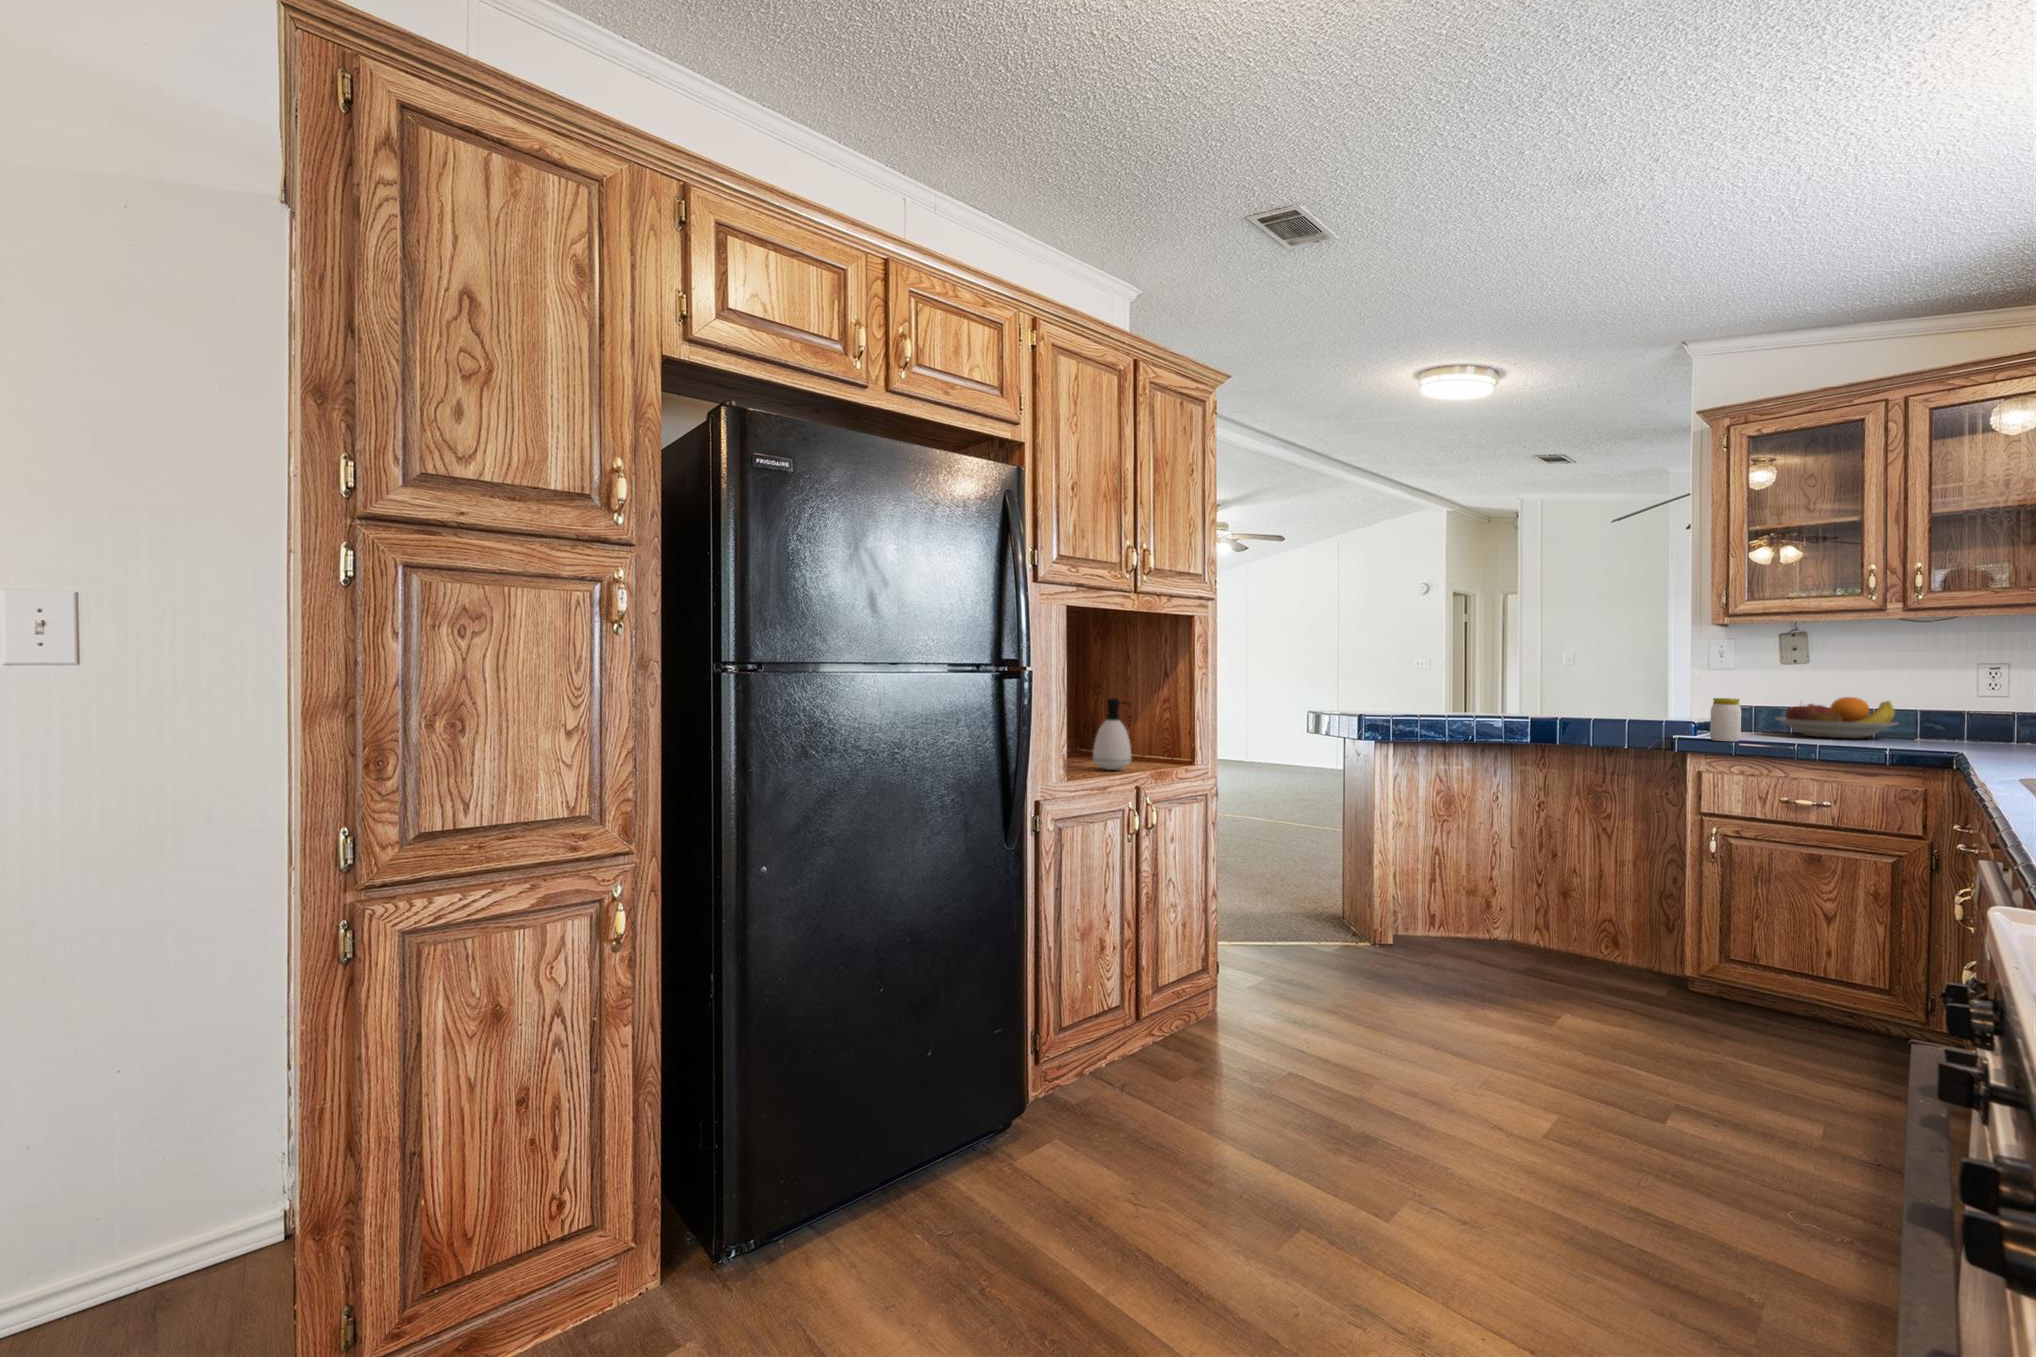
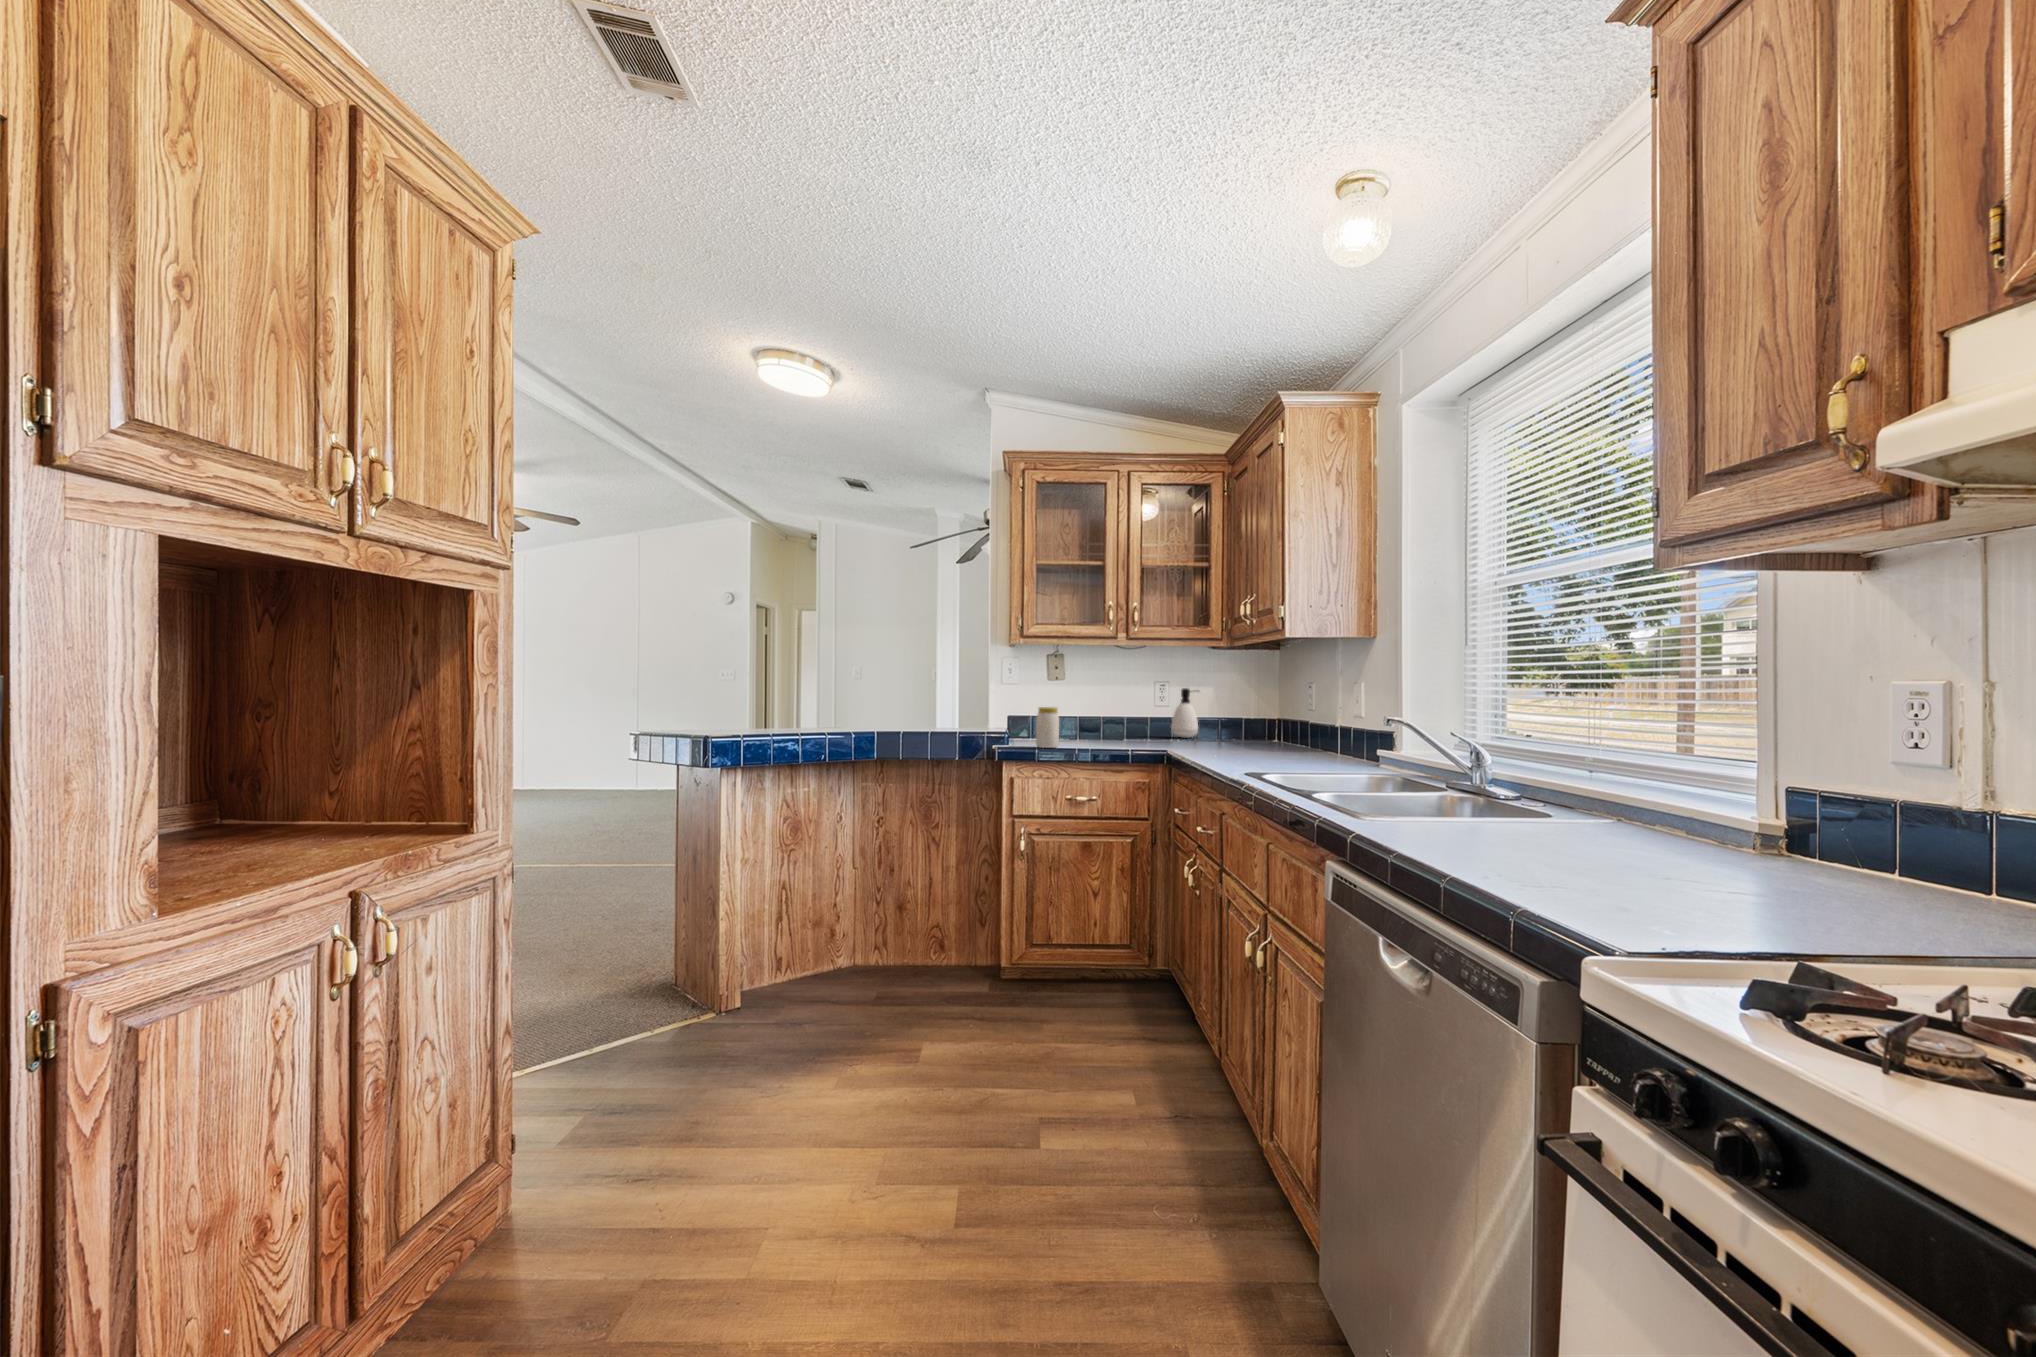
fruit bowl: present [1776,697,1897,738] -> none [1067,704,1148,739]
soap dispenser: present [1093,698,1131,770] -> present [1171,688,1198,738]

